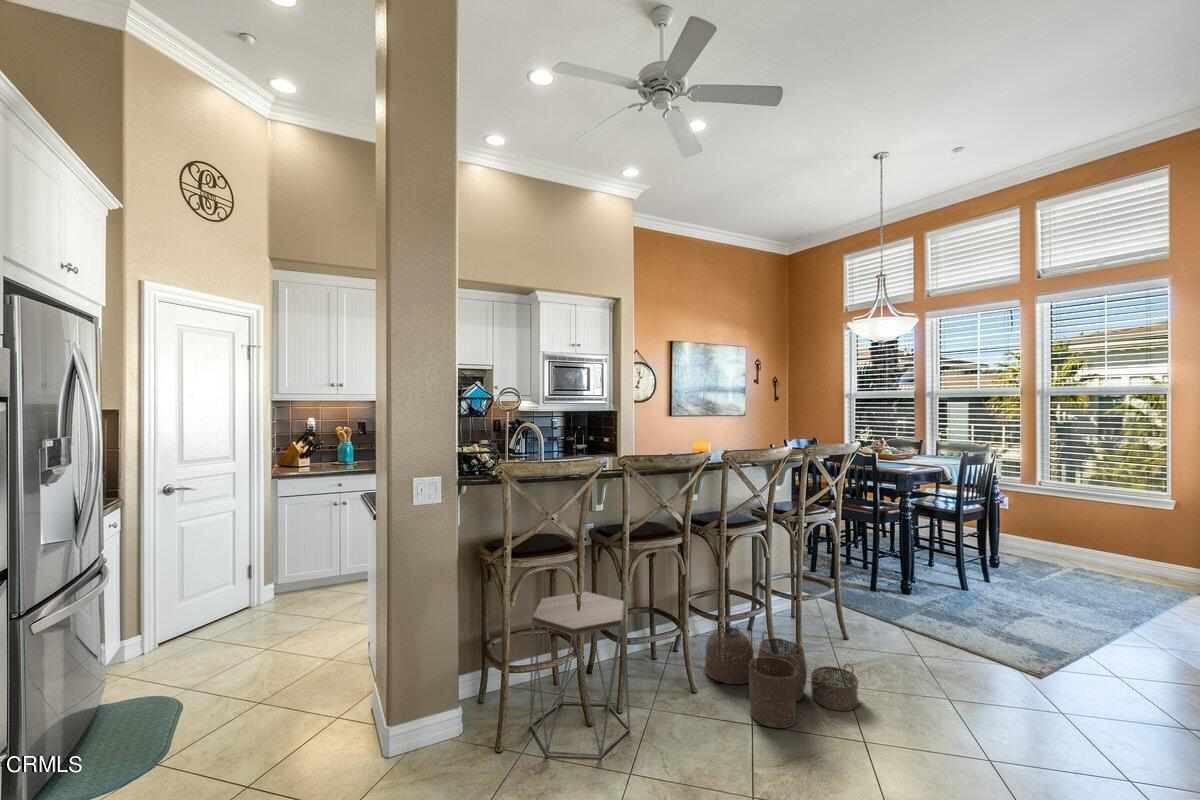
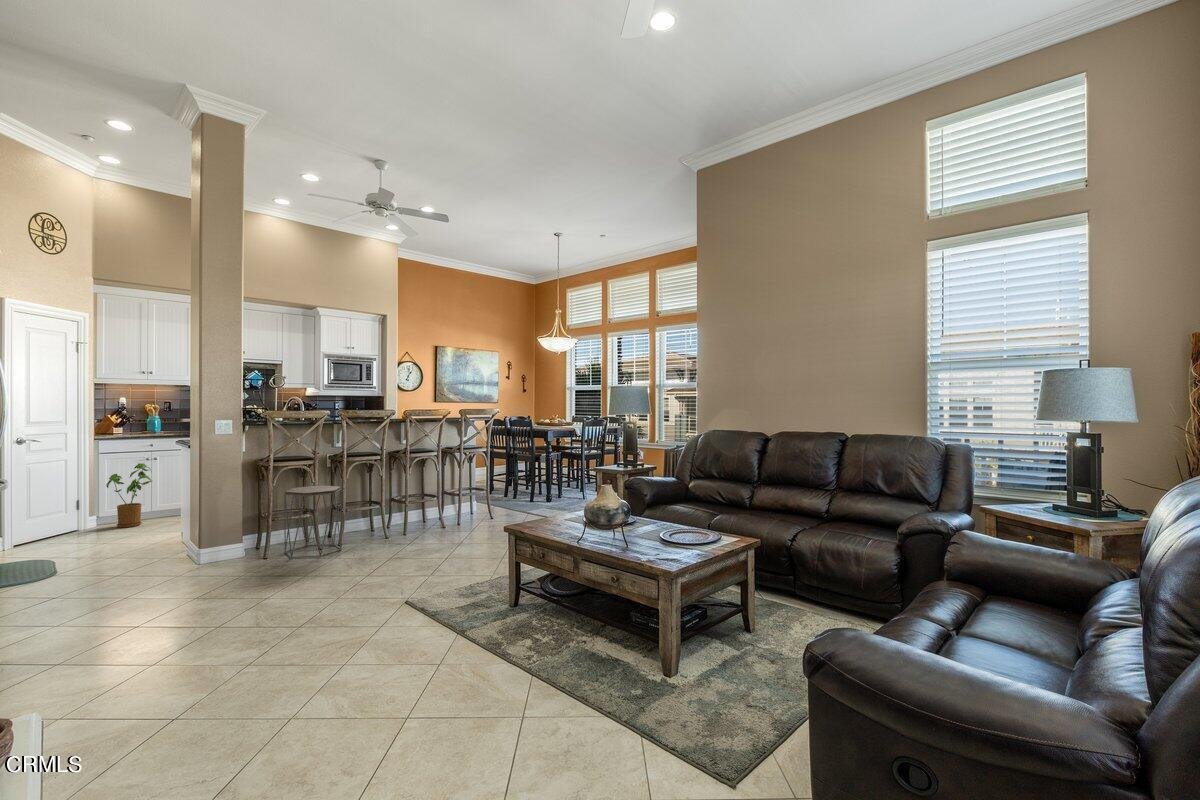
house plant: none [285,512,339,603] -> present [106,463,152,527]
woven basket: present [704,627,858,728] -> none [398,506,472,544]

